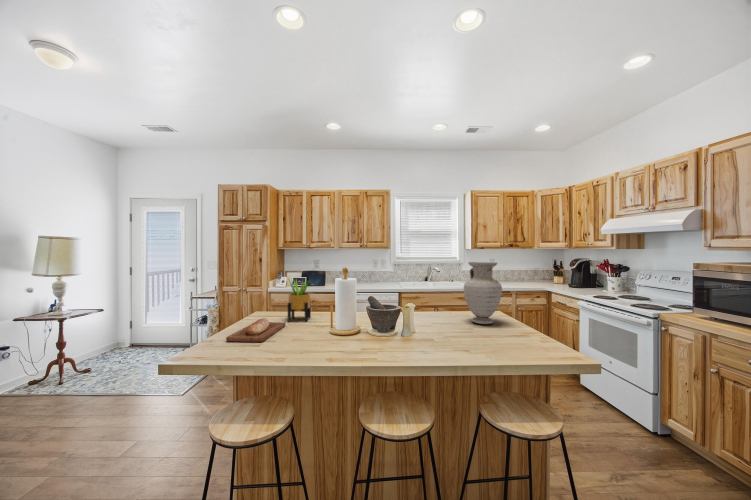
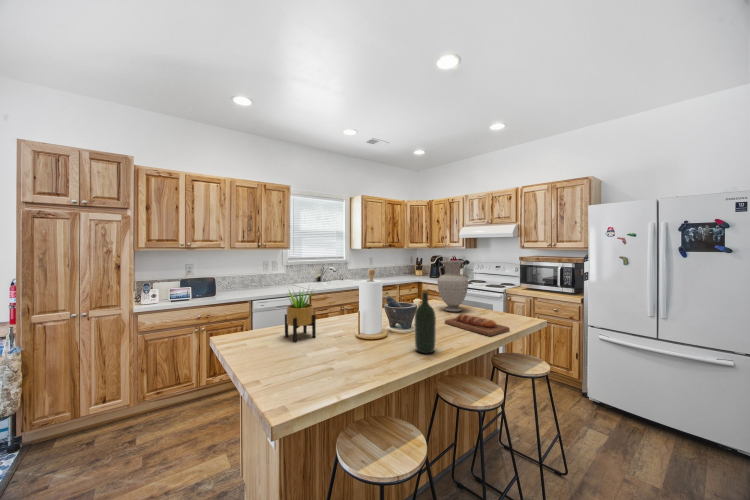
wine bottle: none [341,286,362,348] -> present [415,290,436,353]
bread loaf: present [226,318,286,342] -> present [445,314,510,336]

